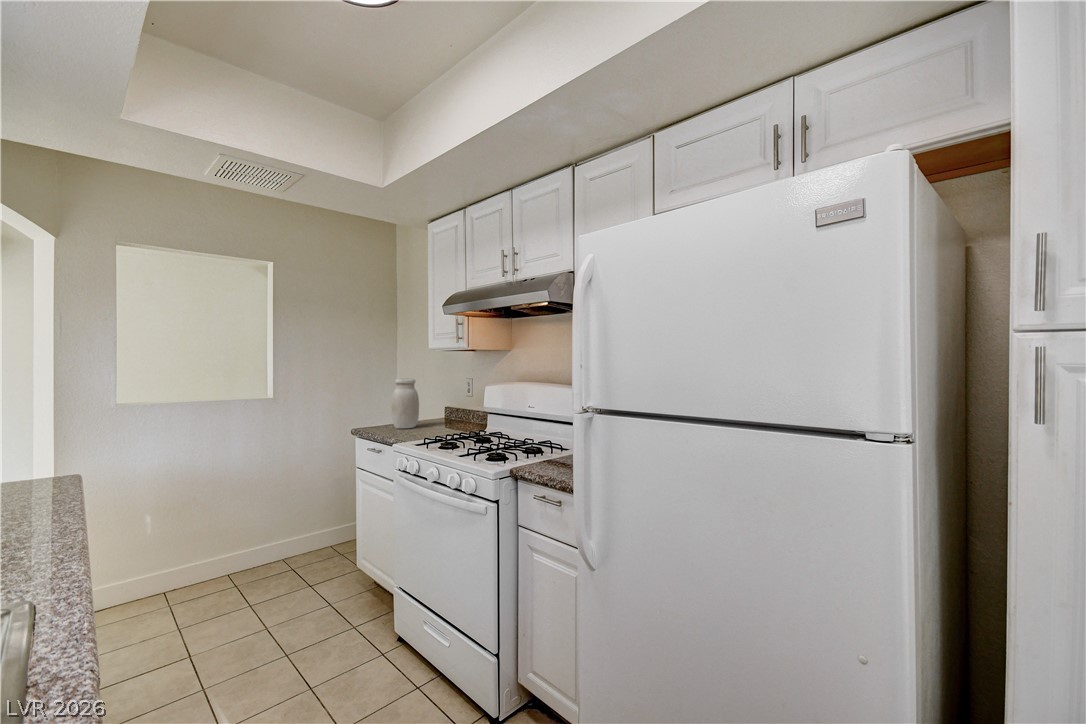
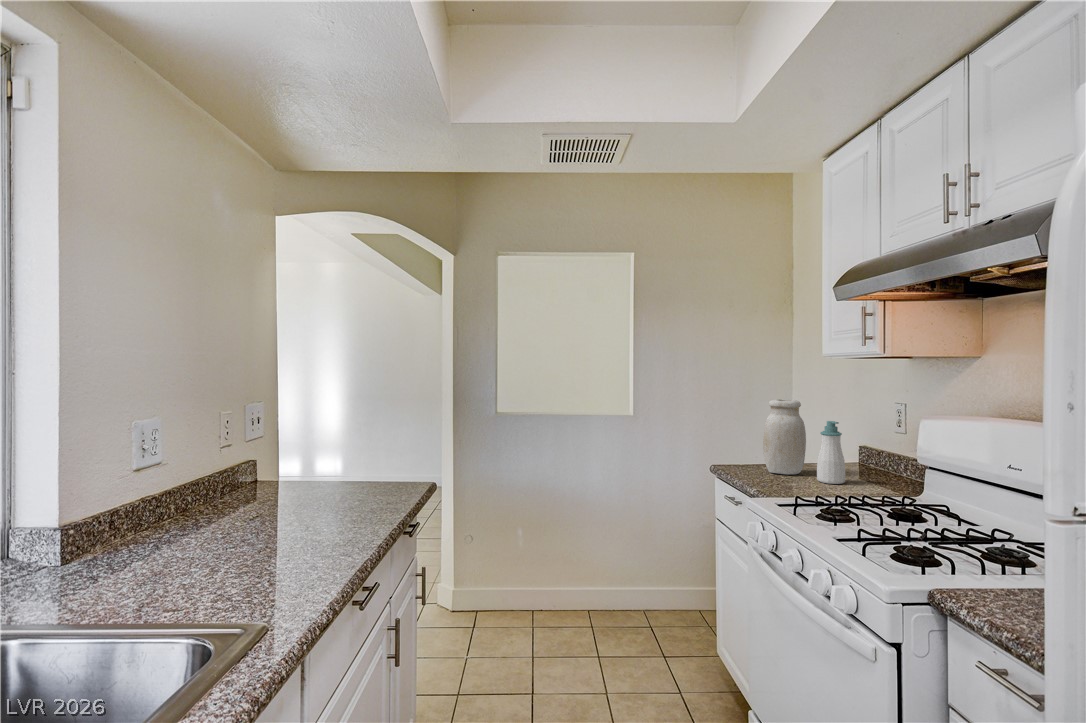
soap bottle: none [428,390,445,430] -> present [817,421,845,484]

